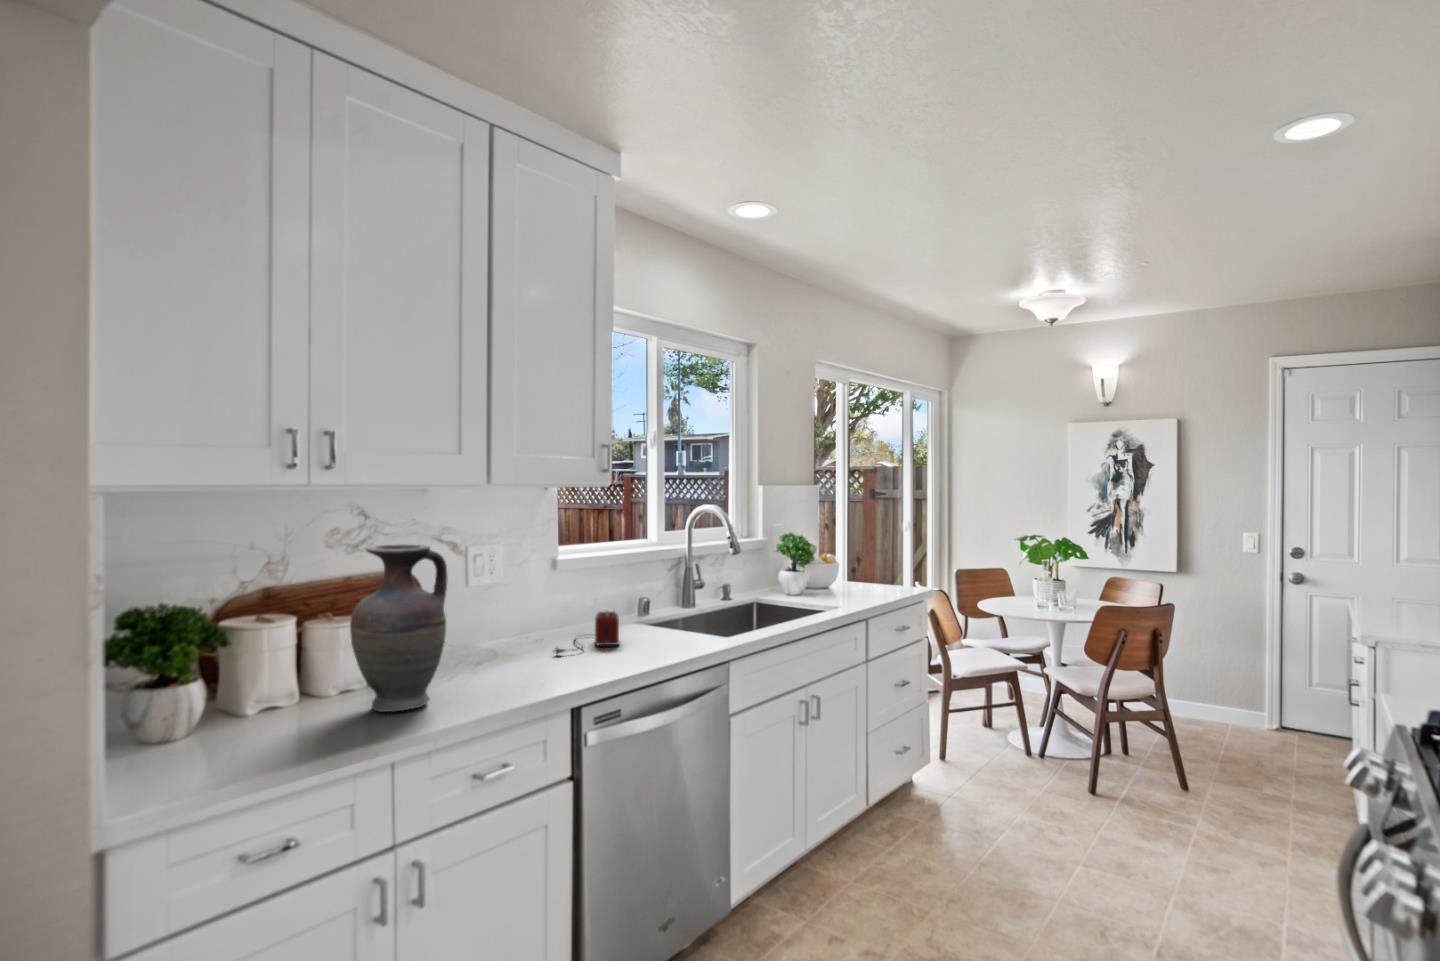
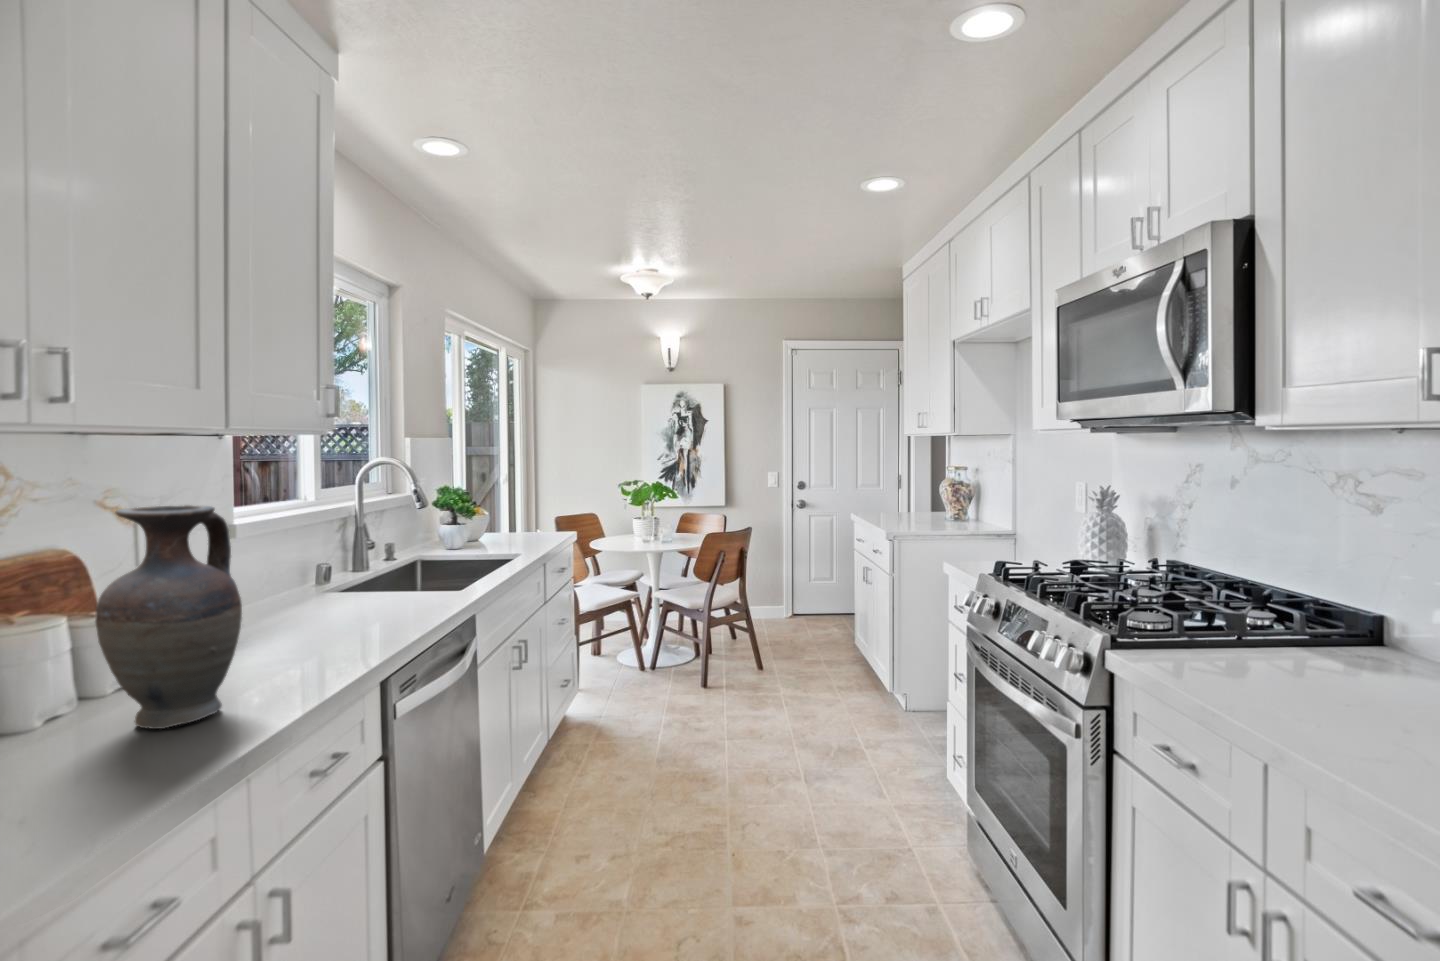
toaster: present [554,611,619,654] -> none [281,577,353,634]

